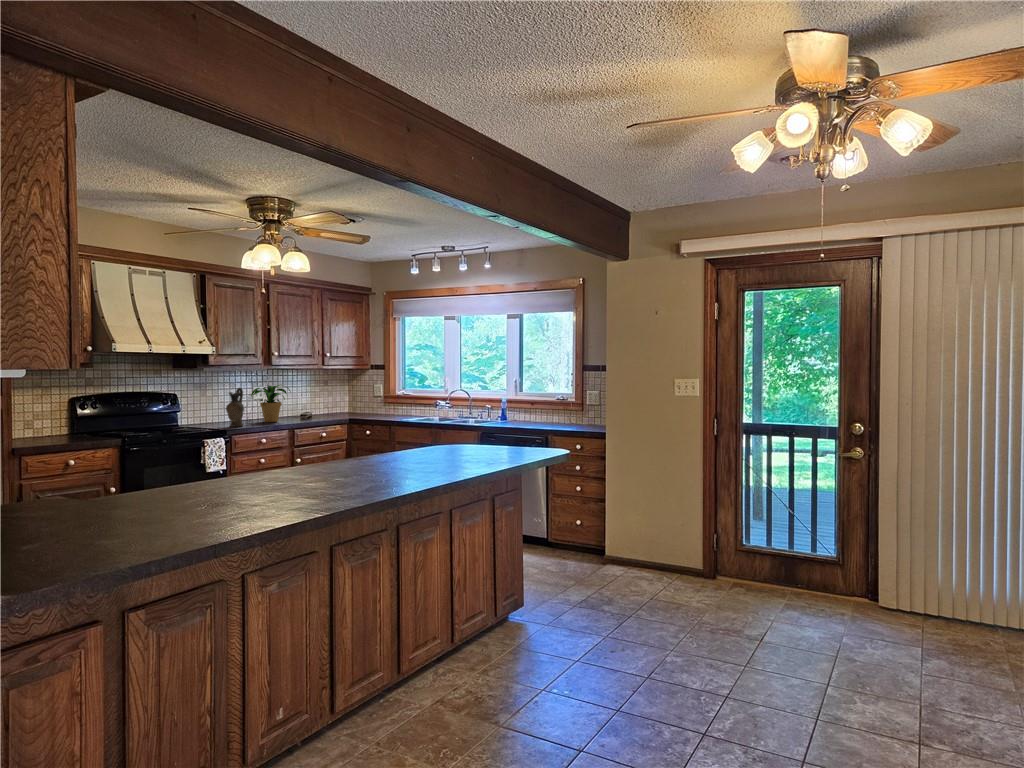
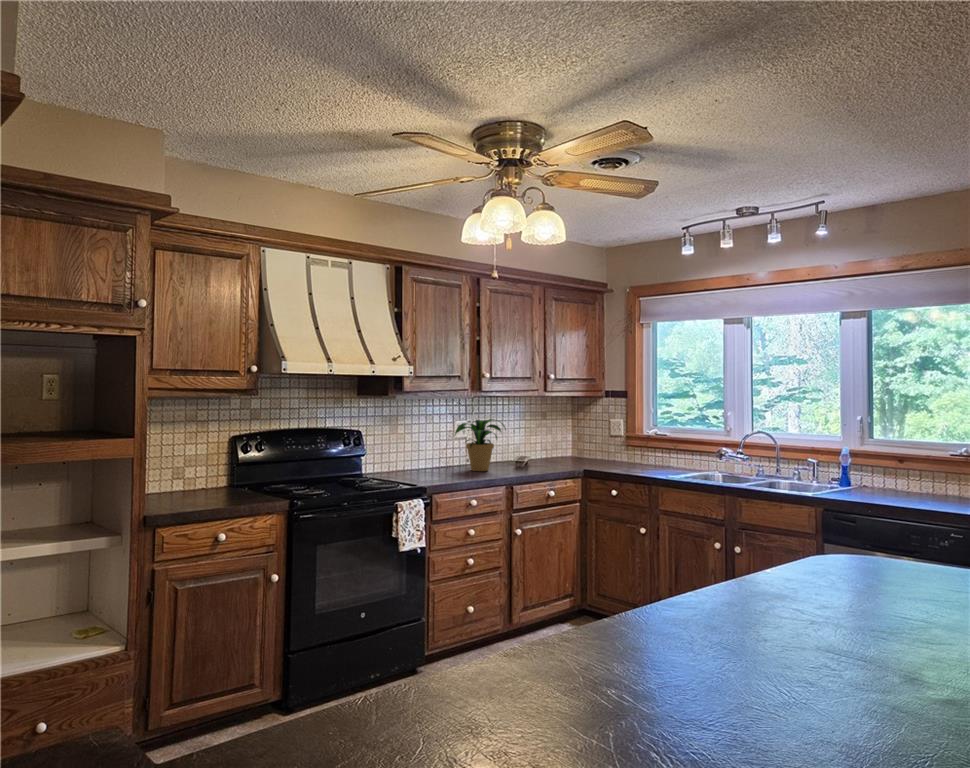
ceramic pitcher: present [226,388,244,427] -> none [425,424,447,479]

